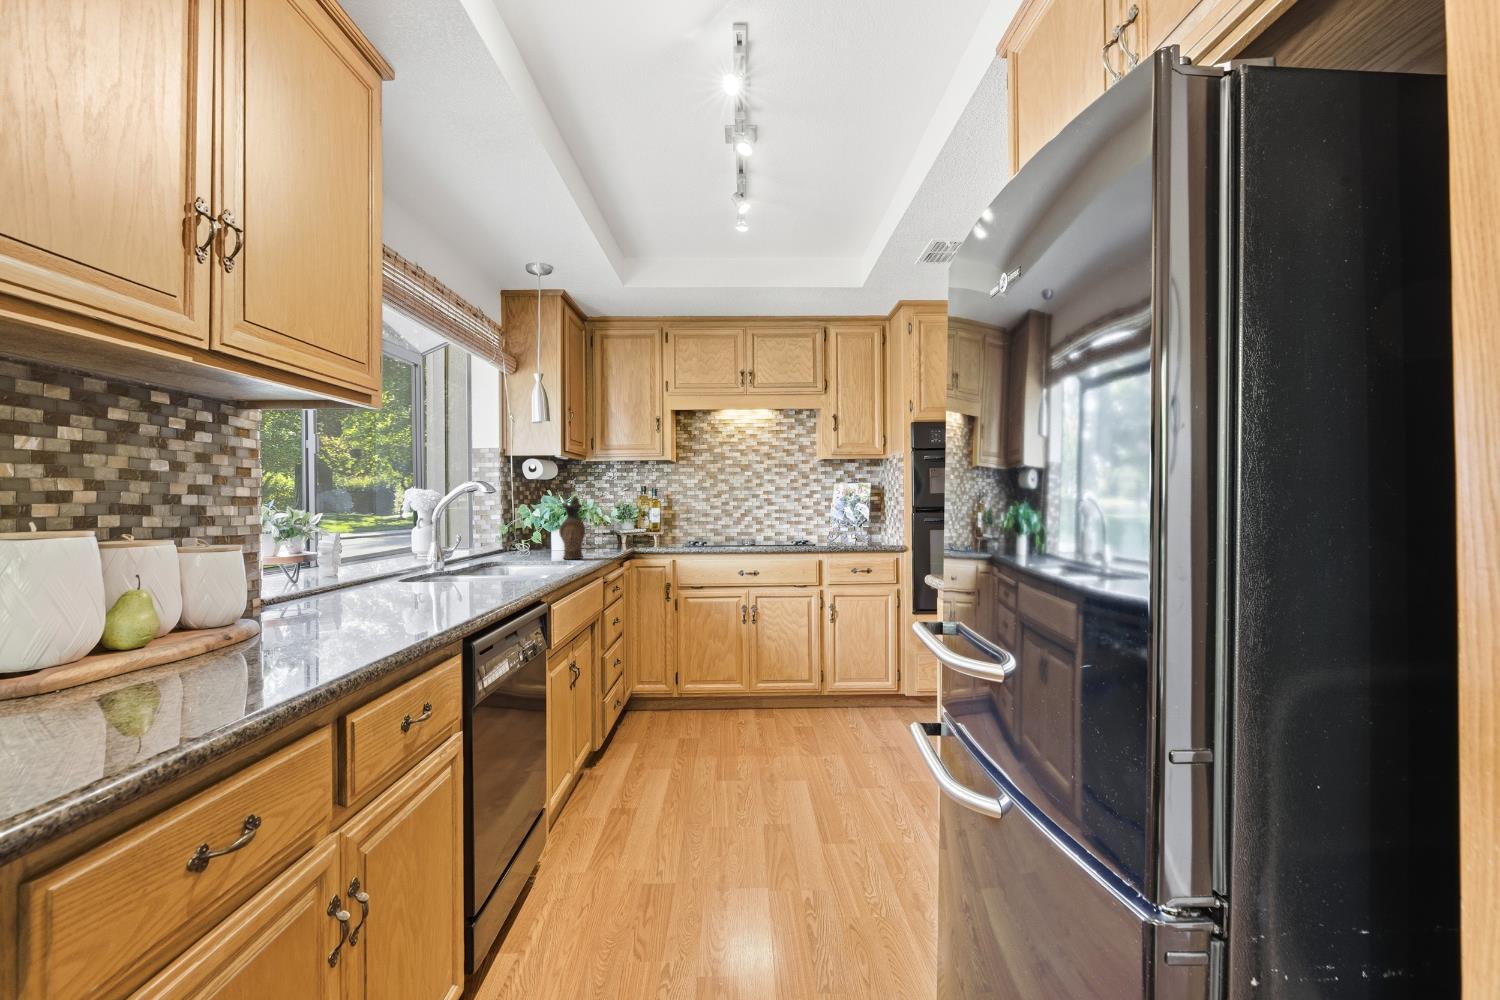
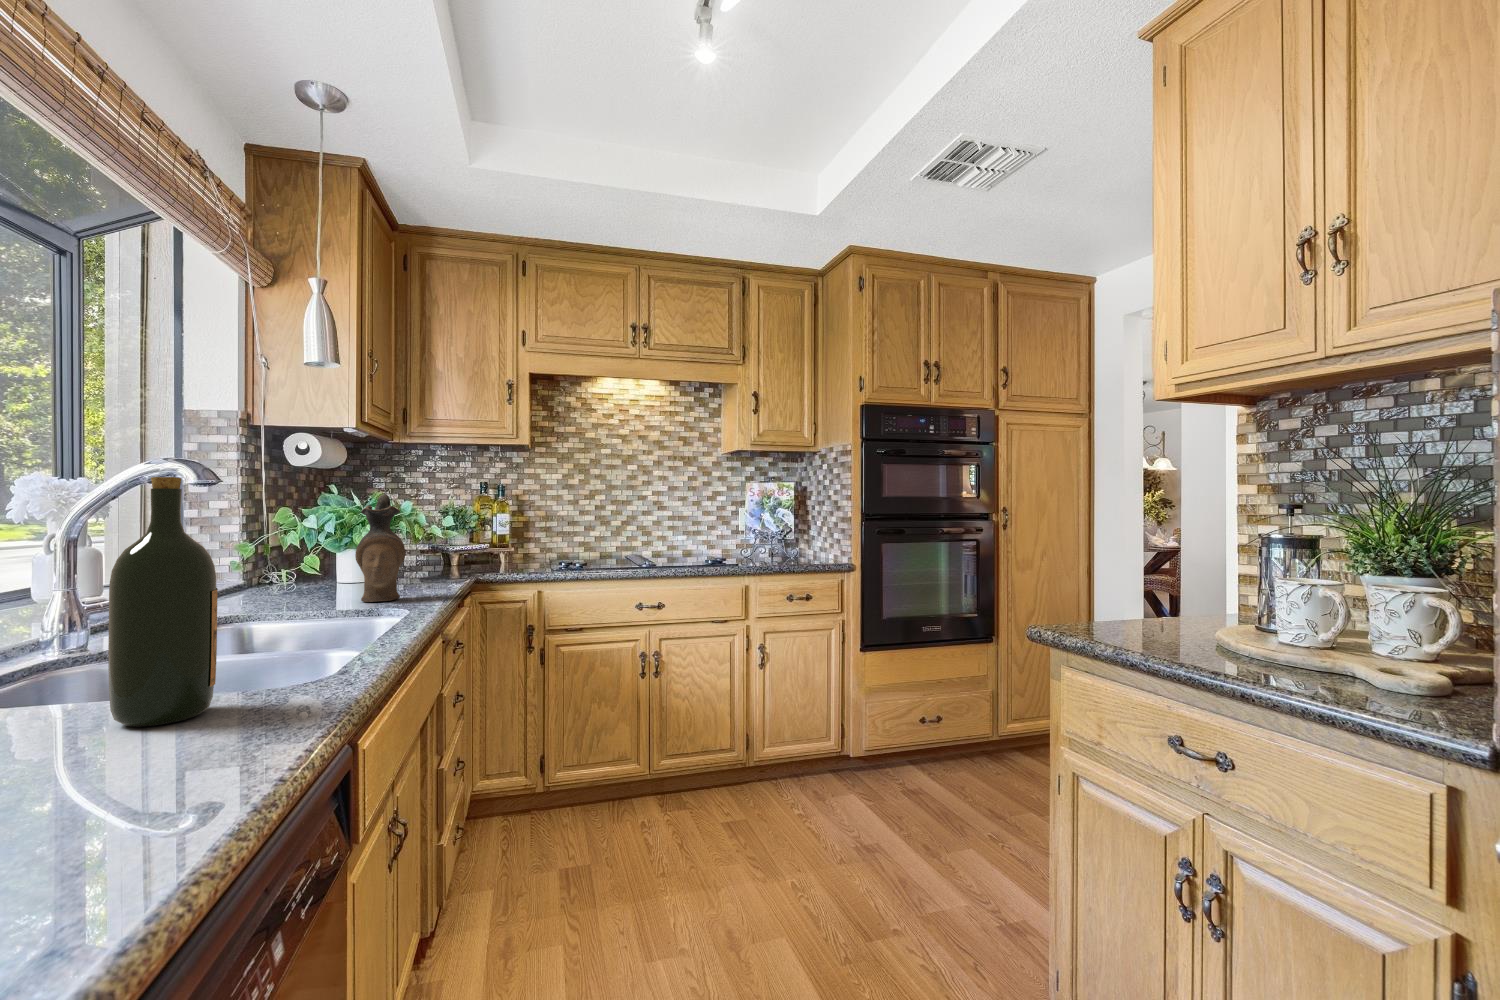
wine bottle: none [462,492,497,589] -> present [108,477,218,727]

